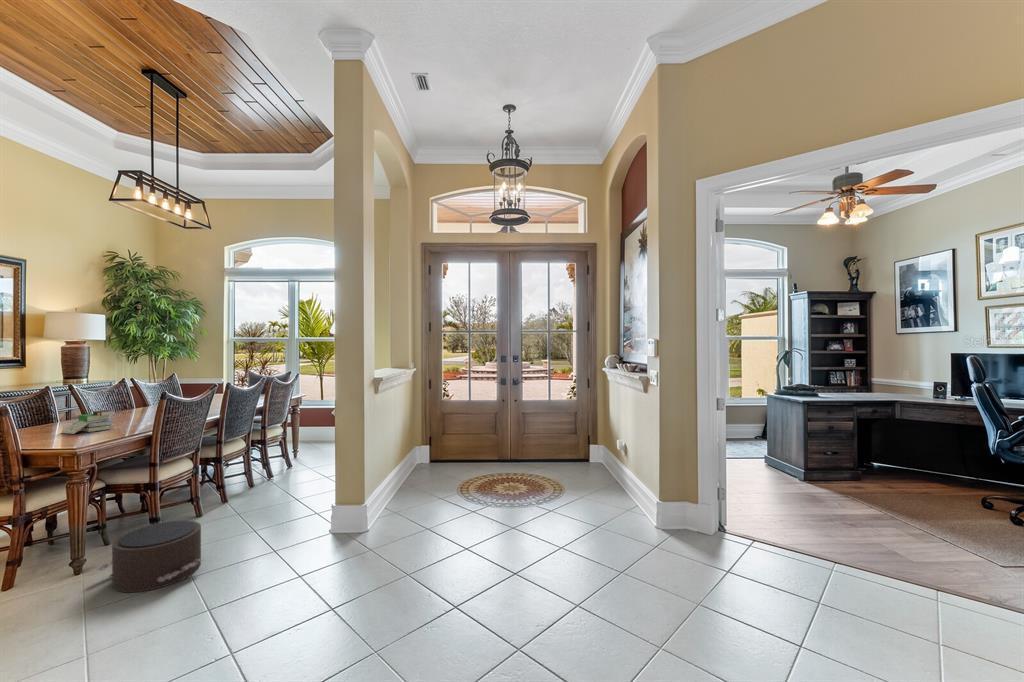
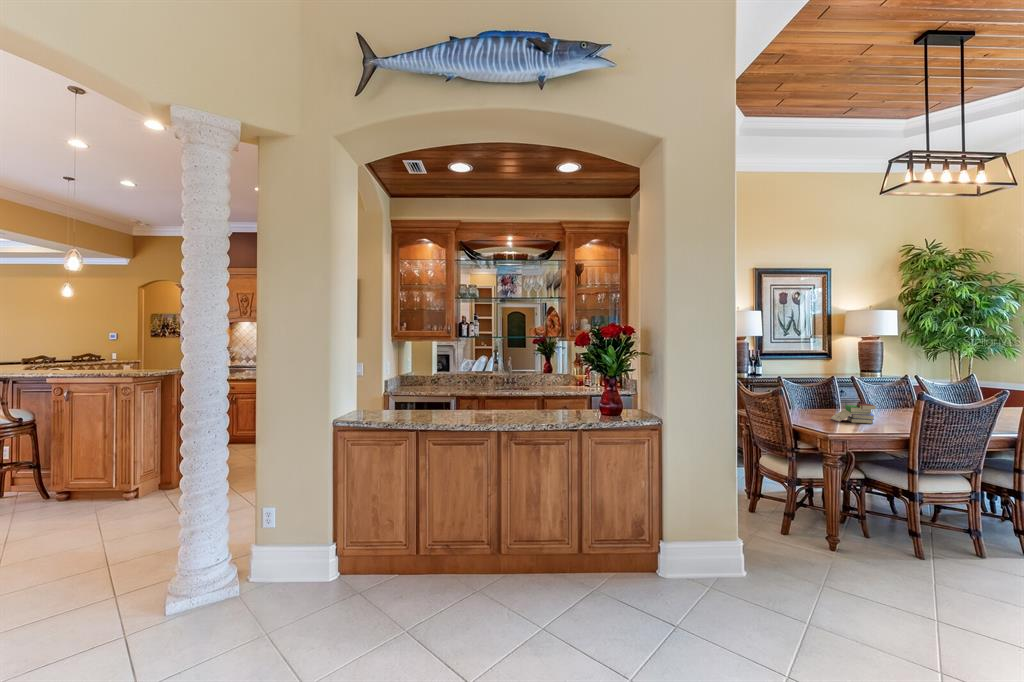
pouf: present [97,520,202,592] -> none [842,532,954,614]

